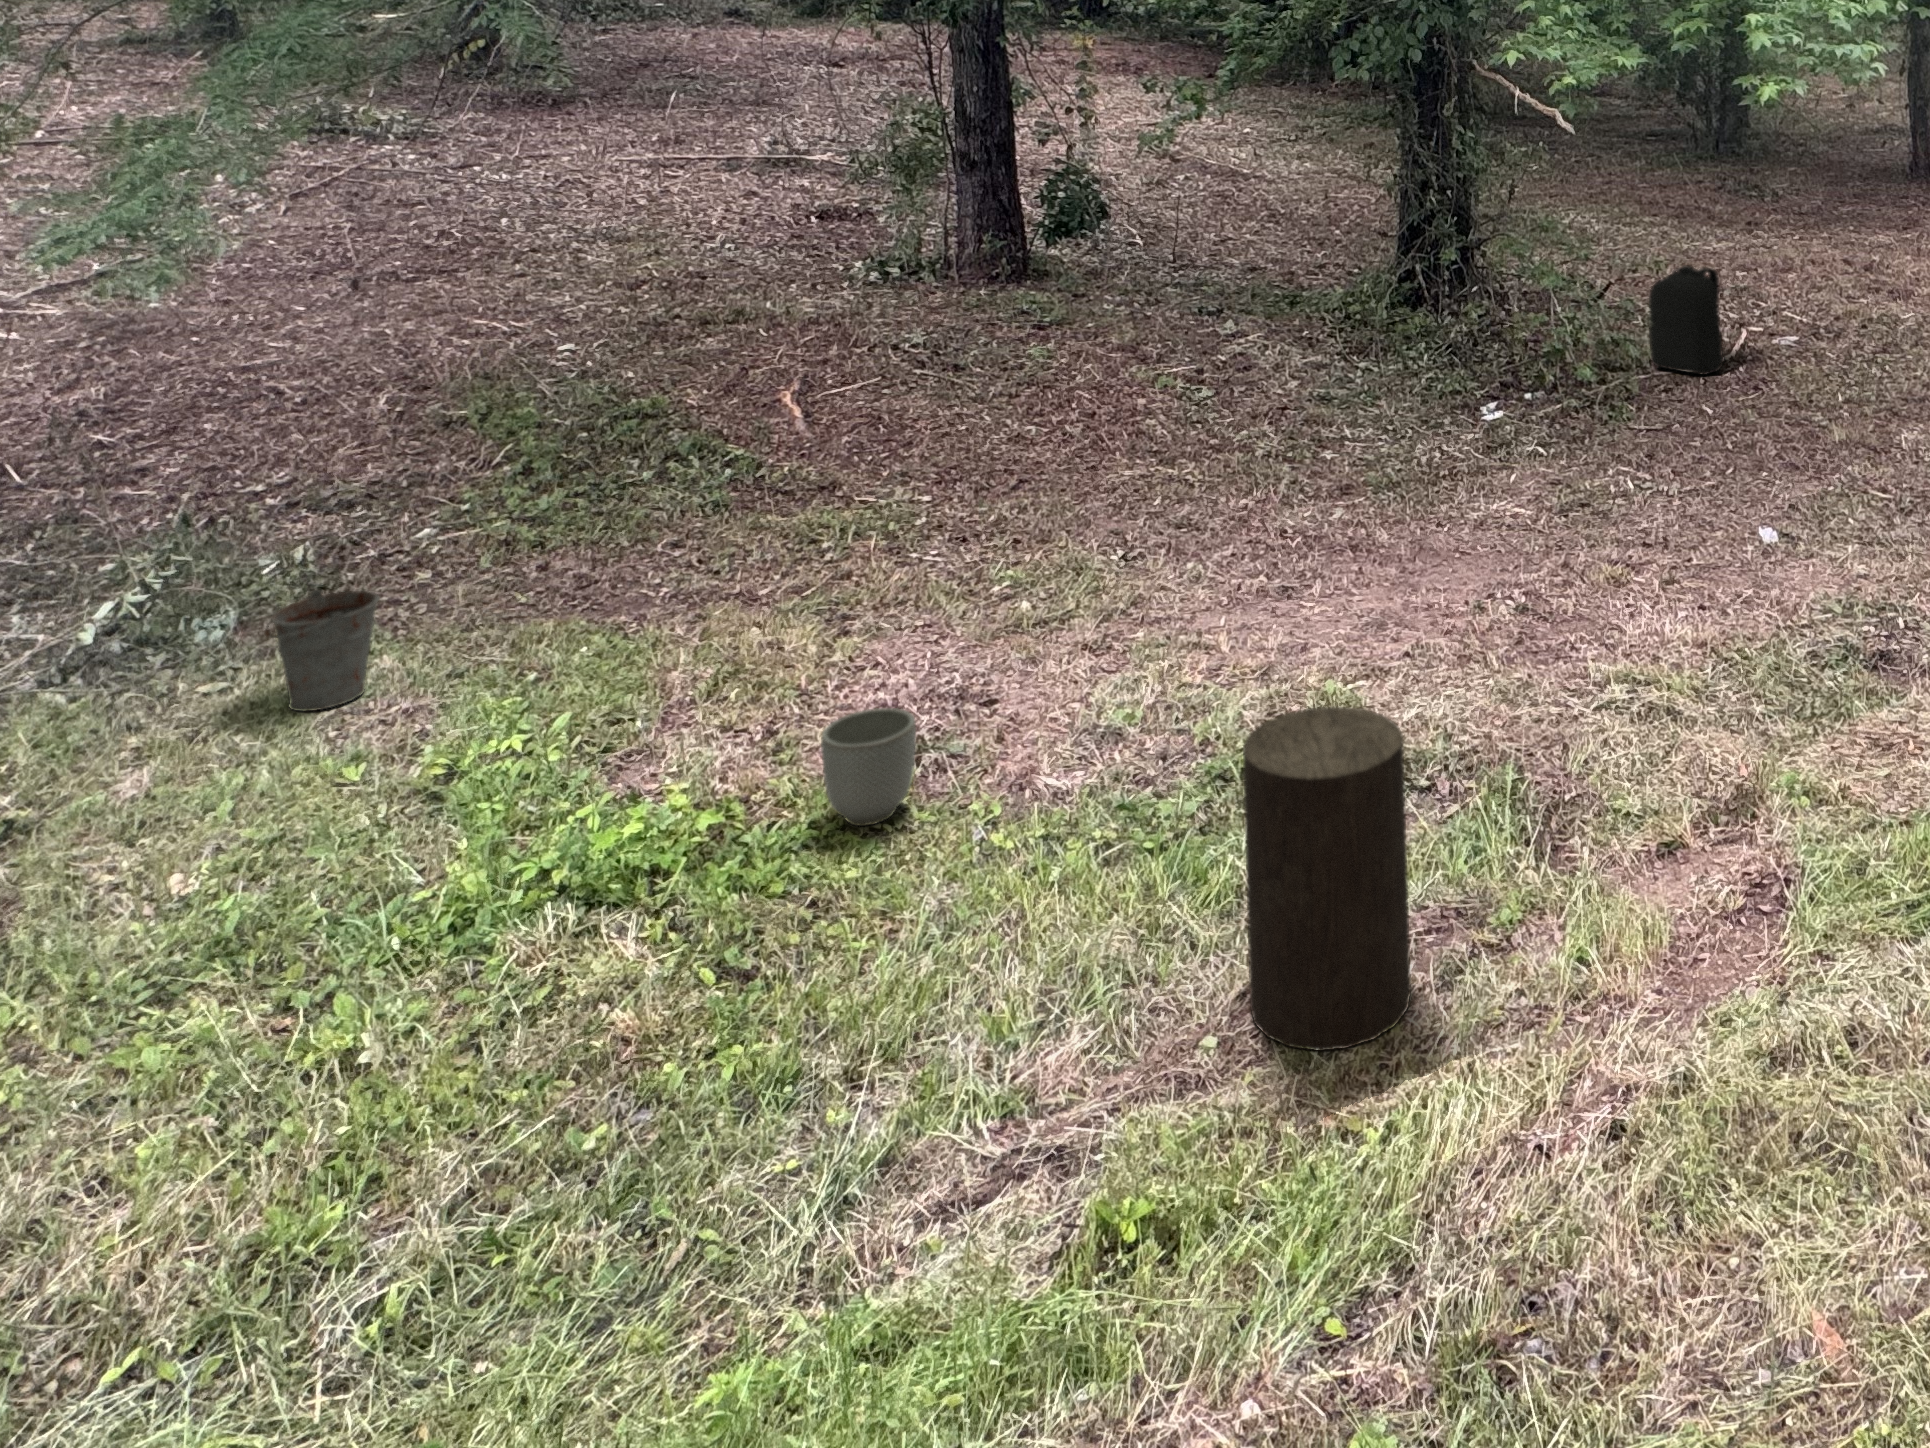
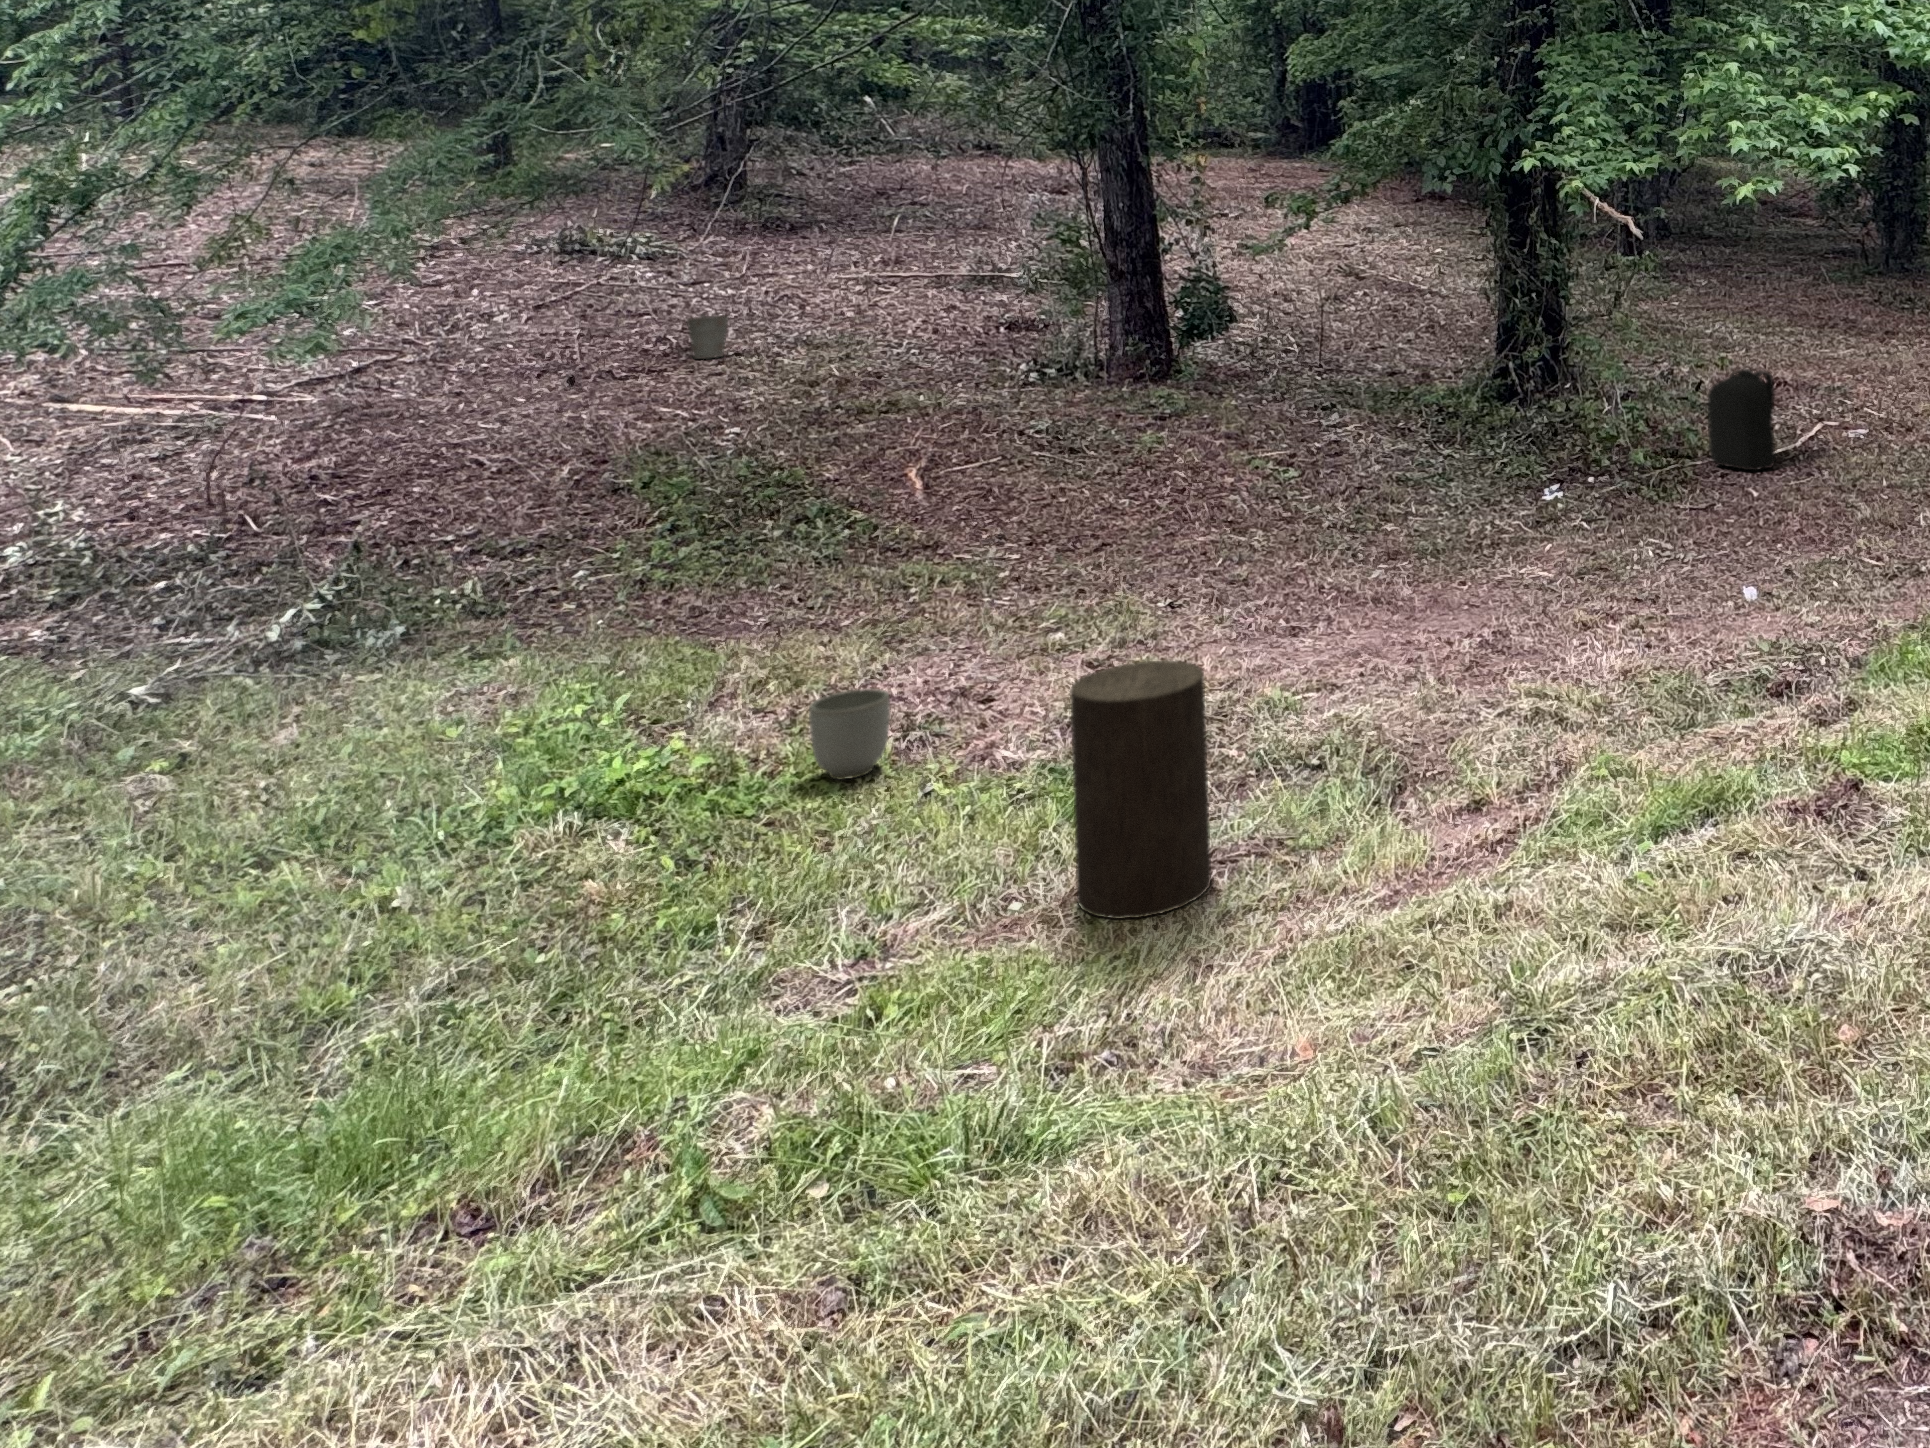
bucket: present [264,590,379,711] -> present [686,314,729,359]

